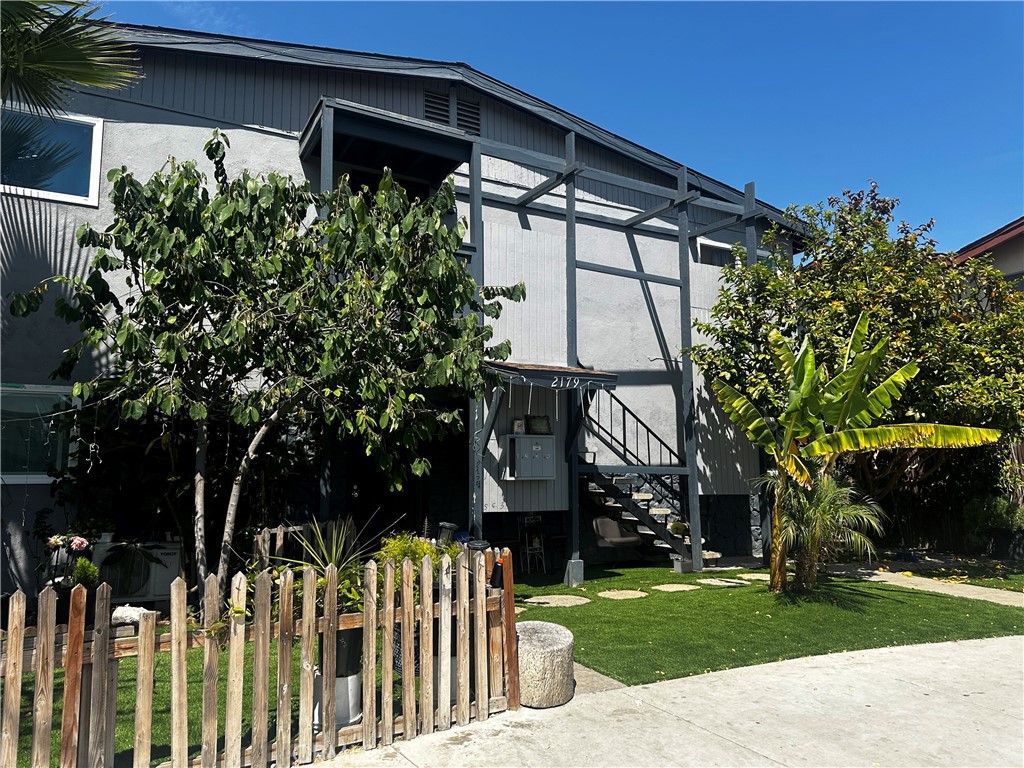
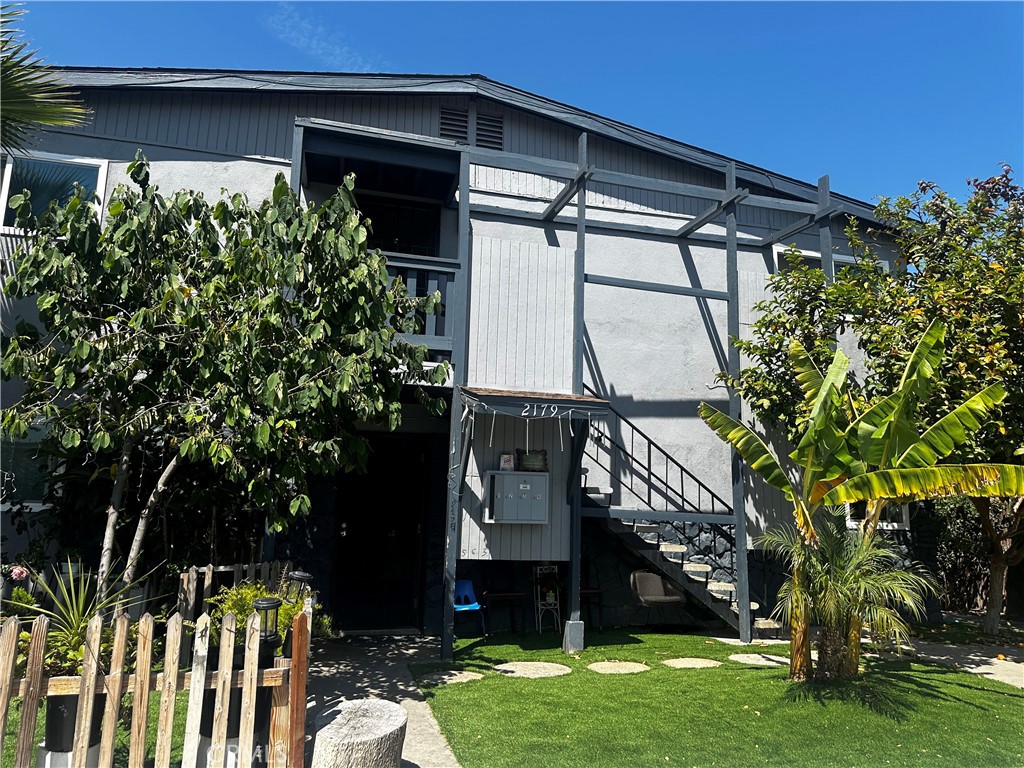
potted tree: present [670,521,693,573] -> none [711,580,738,644]

